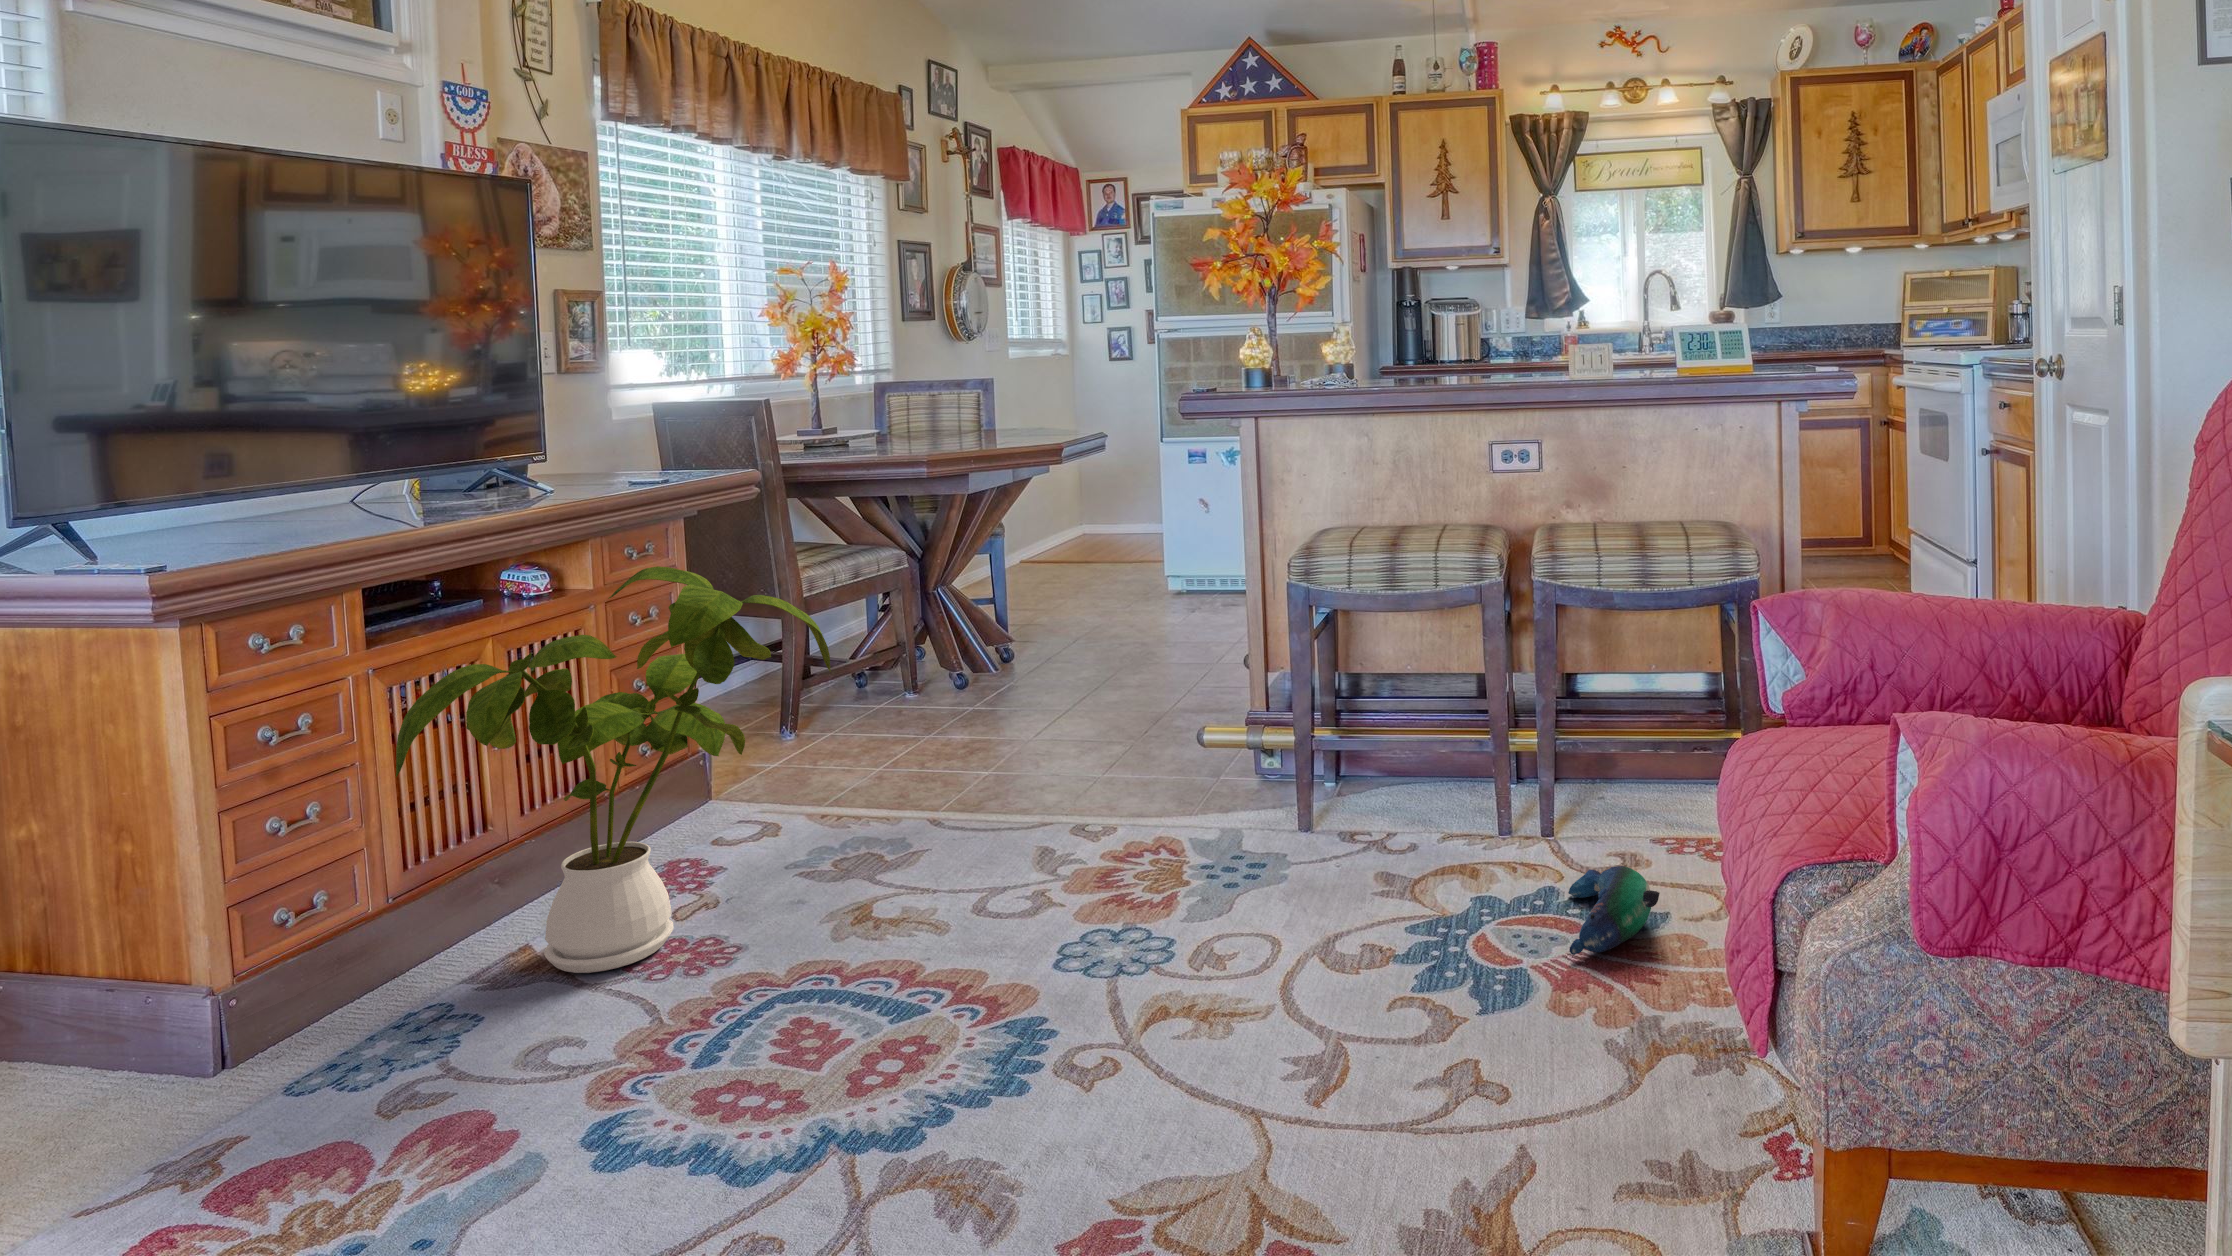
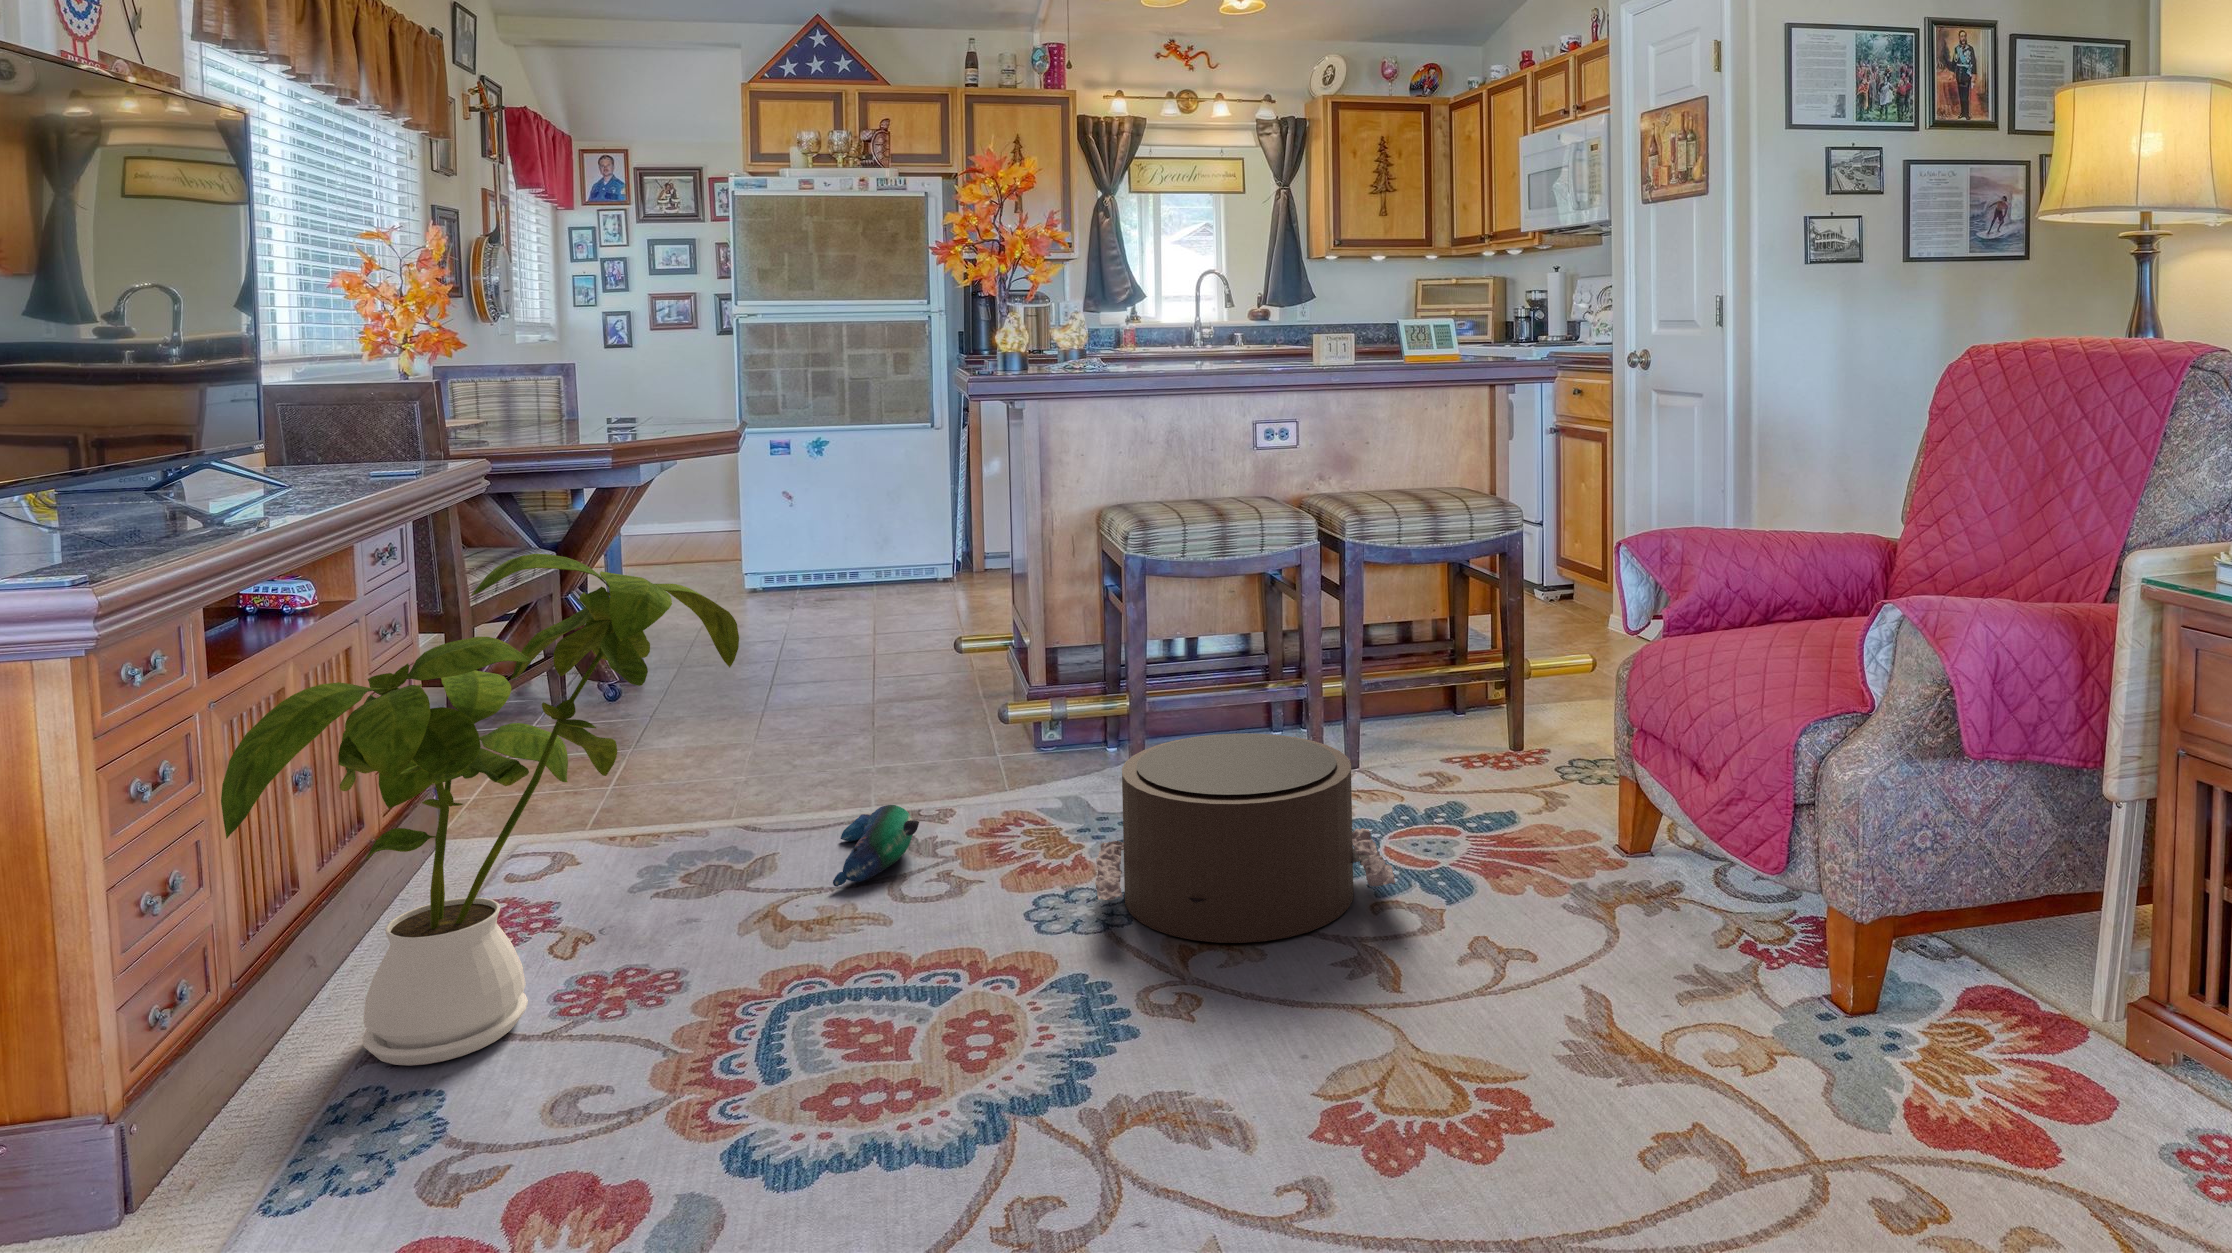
pouf: none [1122,777,1443,1004] -> present [1095,734,1395,943]
plush toy: present [1568,866,1660,955] -> present [833,805,919,887]

